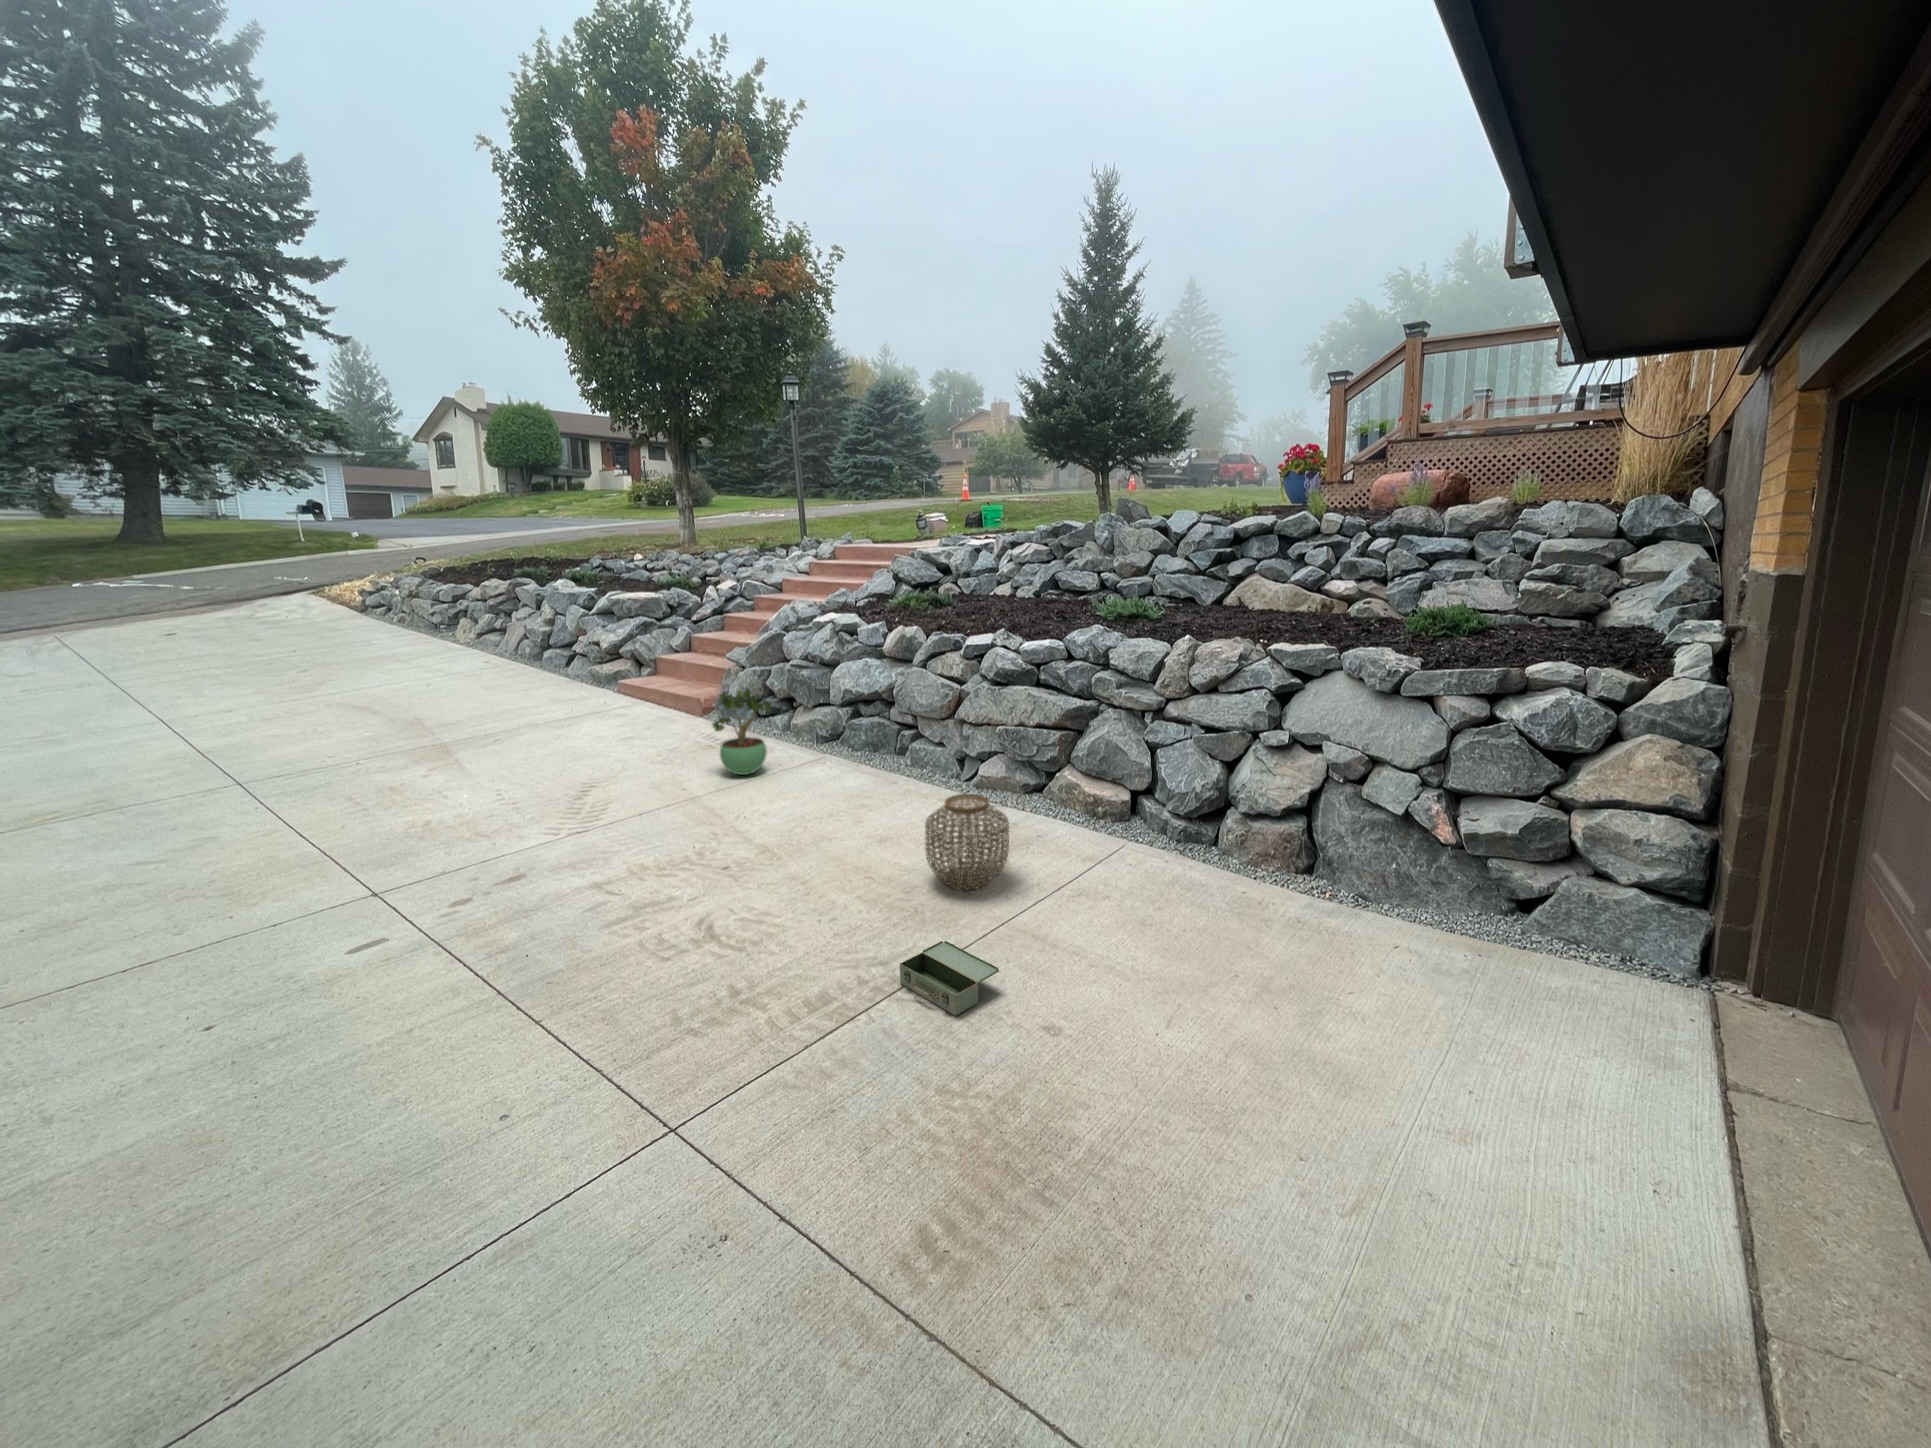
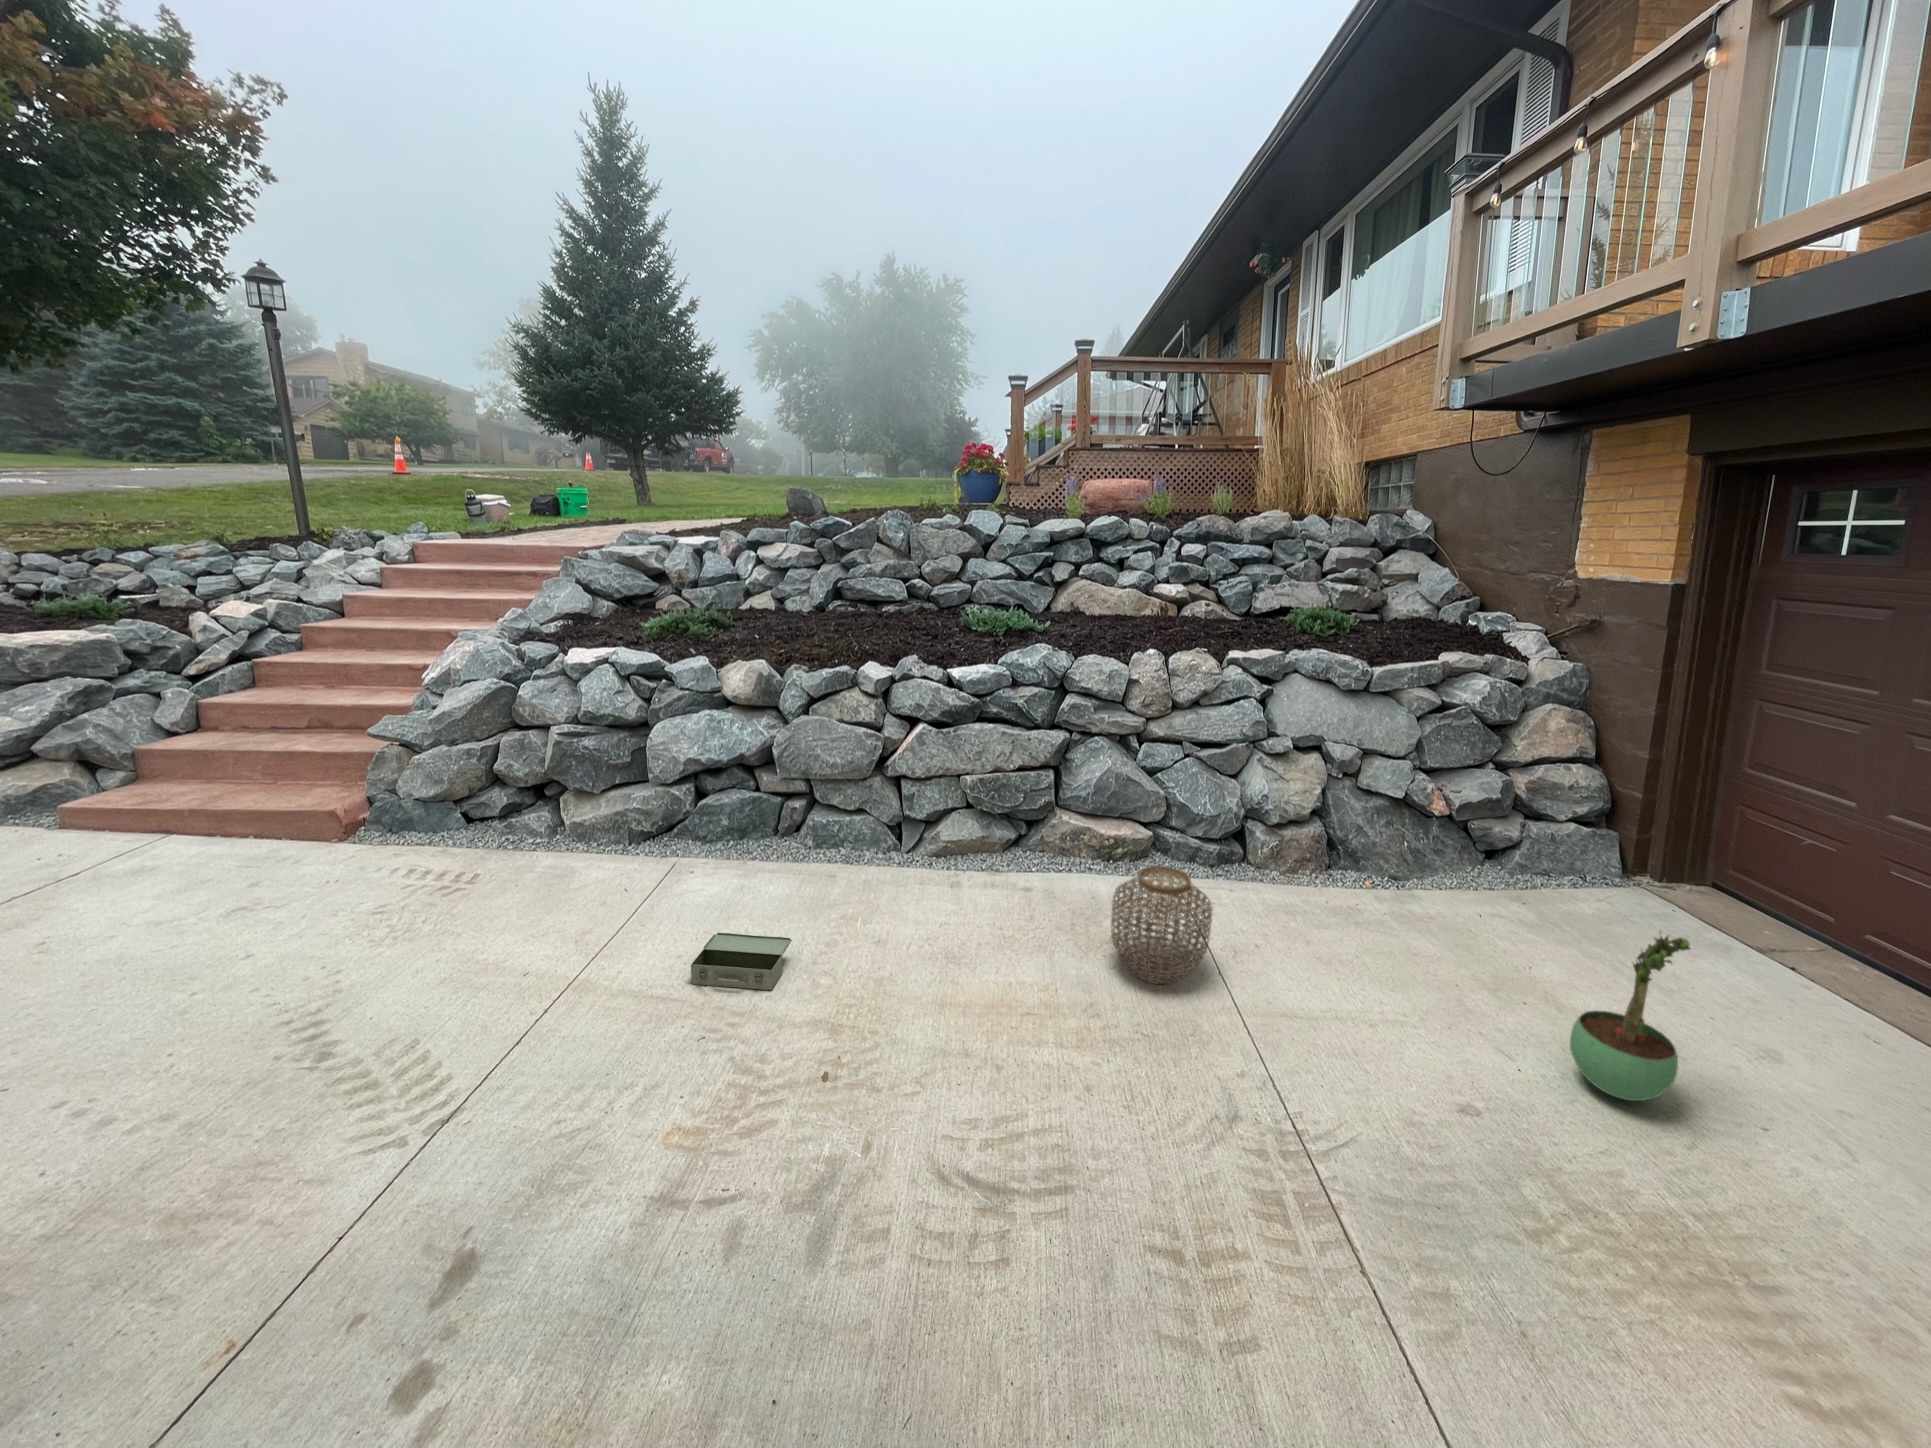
potted plant: present [713,689,771,775] -> present [1570,936,1690,1101]
toolbox: present [900,941,999,1016] -> present [691,933,792,990]

